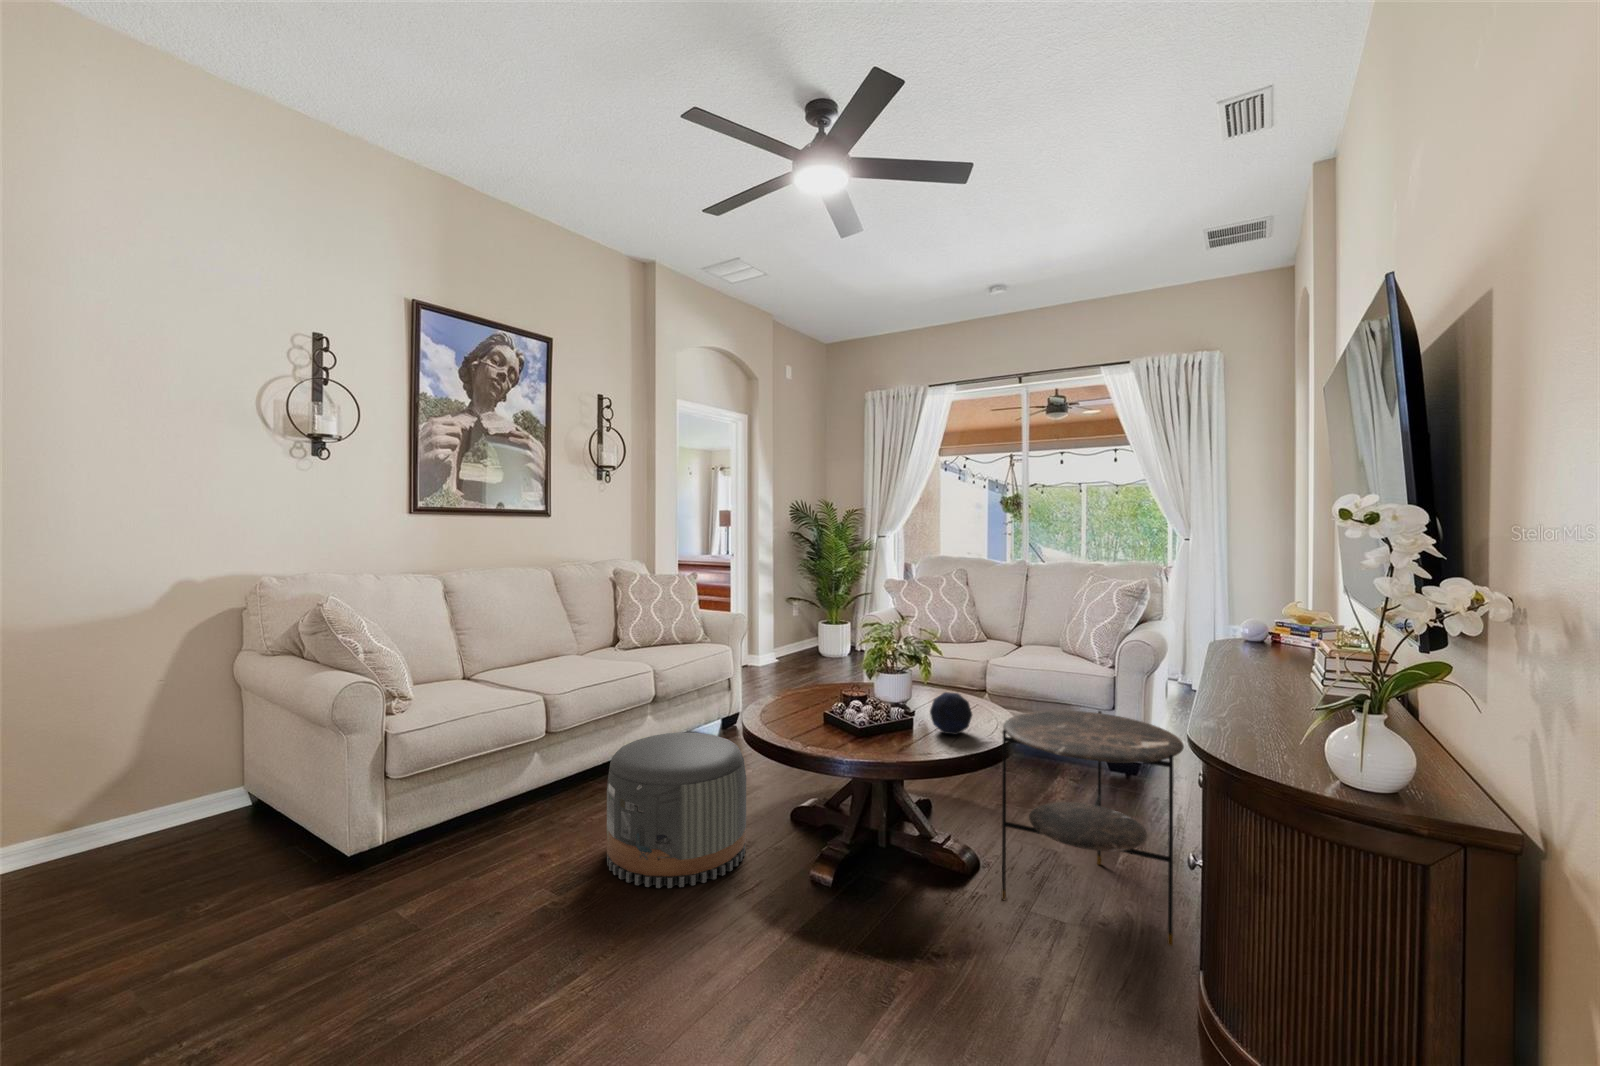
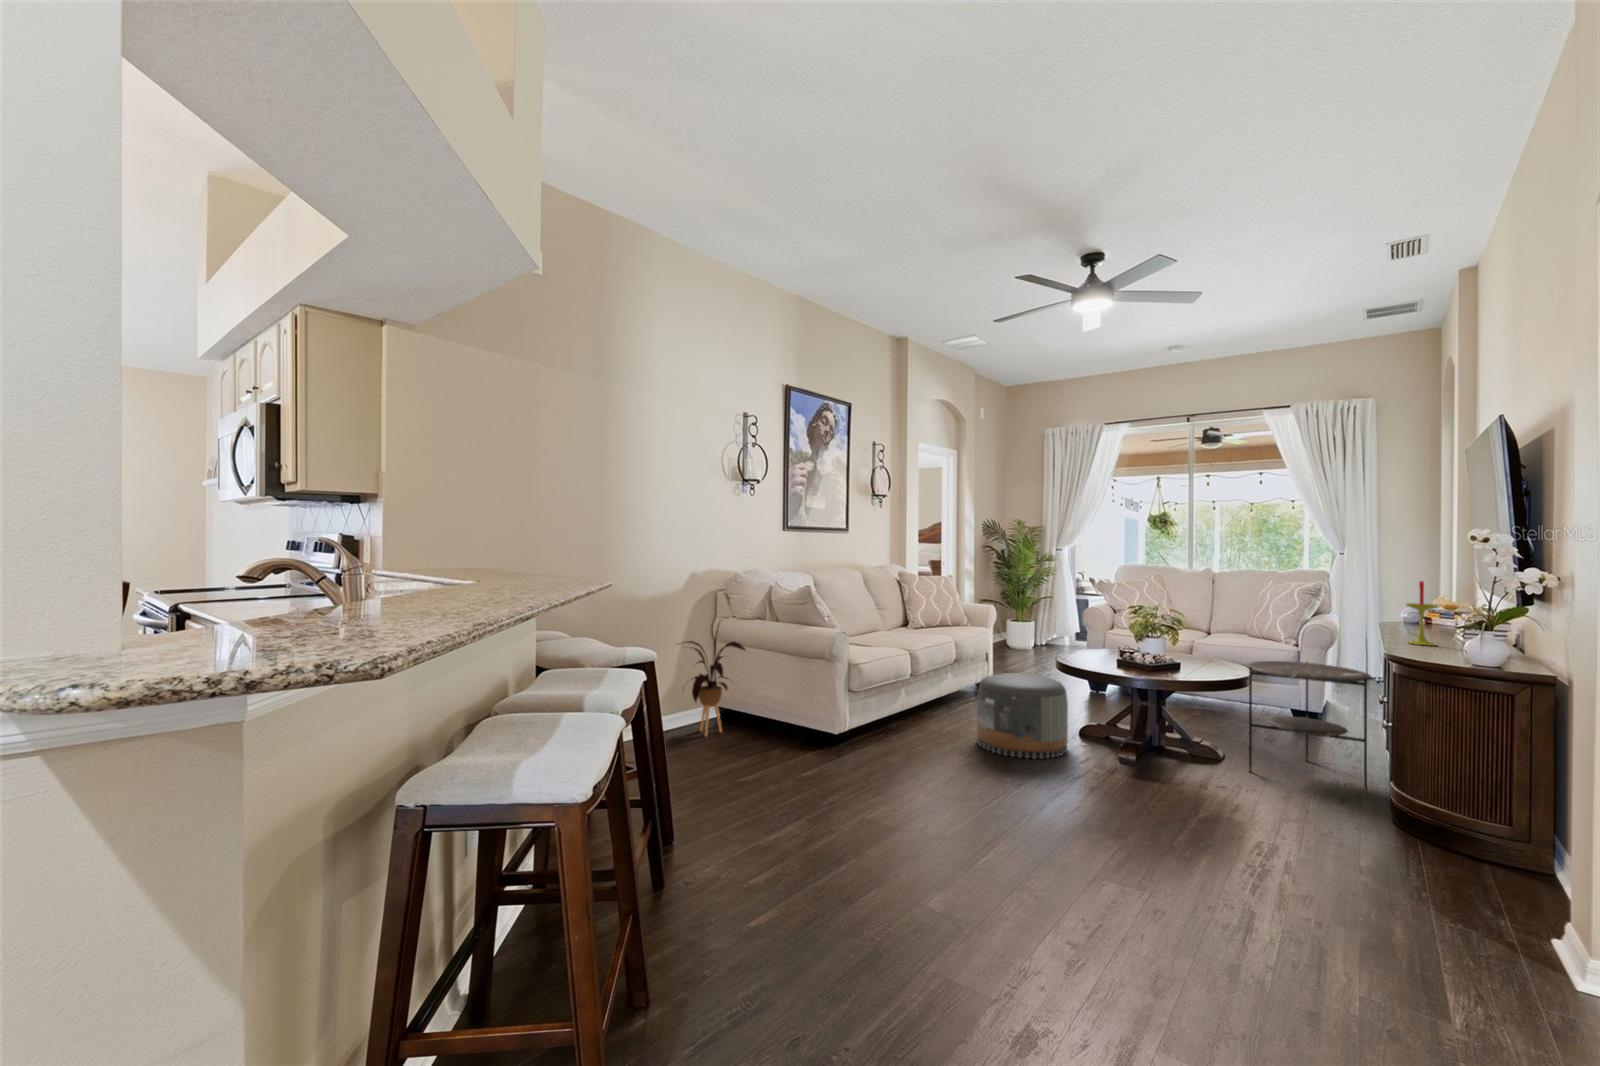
candle: none [1233,586,1285,696] -> present [1405,581,1437,646]
house plant: none [92,659,220,862] -> present [686,623,745,736]
decorative orb: present [930,692,972,735] -> none [1191,647,1222,674]

